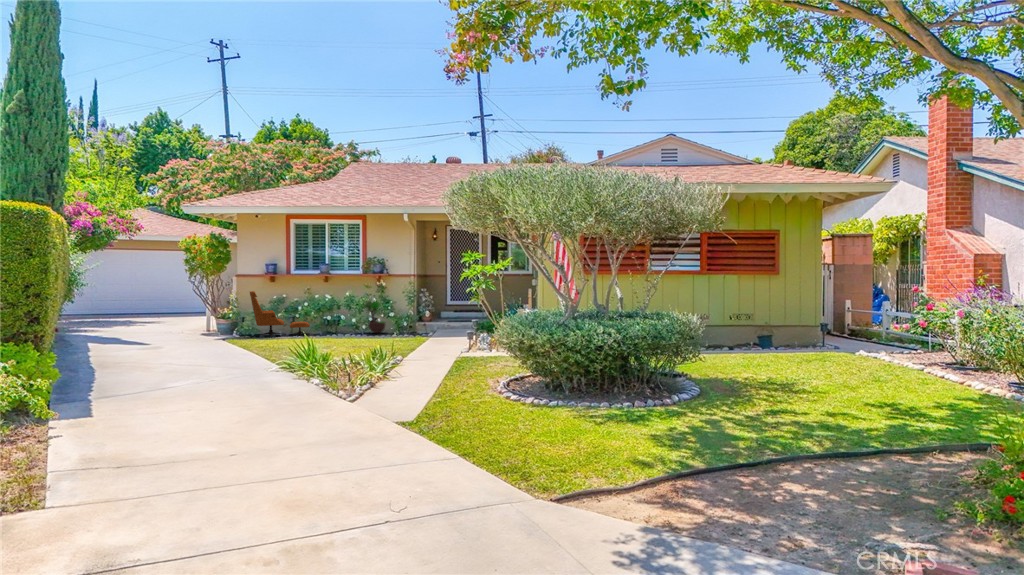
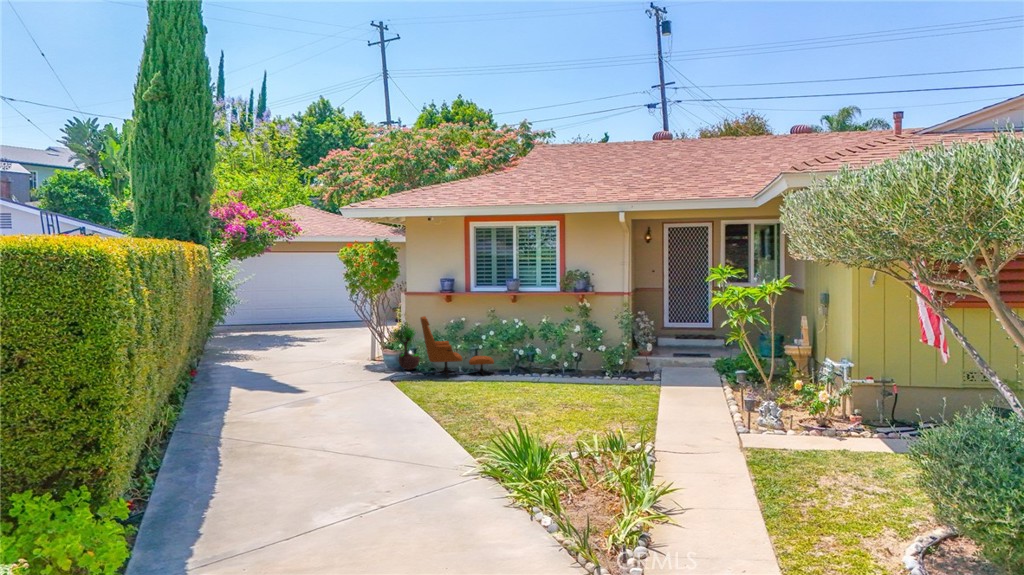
potted tree: present [363,299,385,333] -> present [393,326,420,370]

